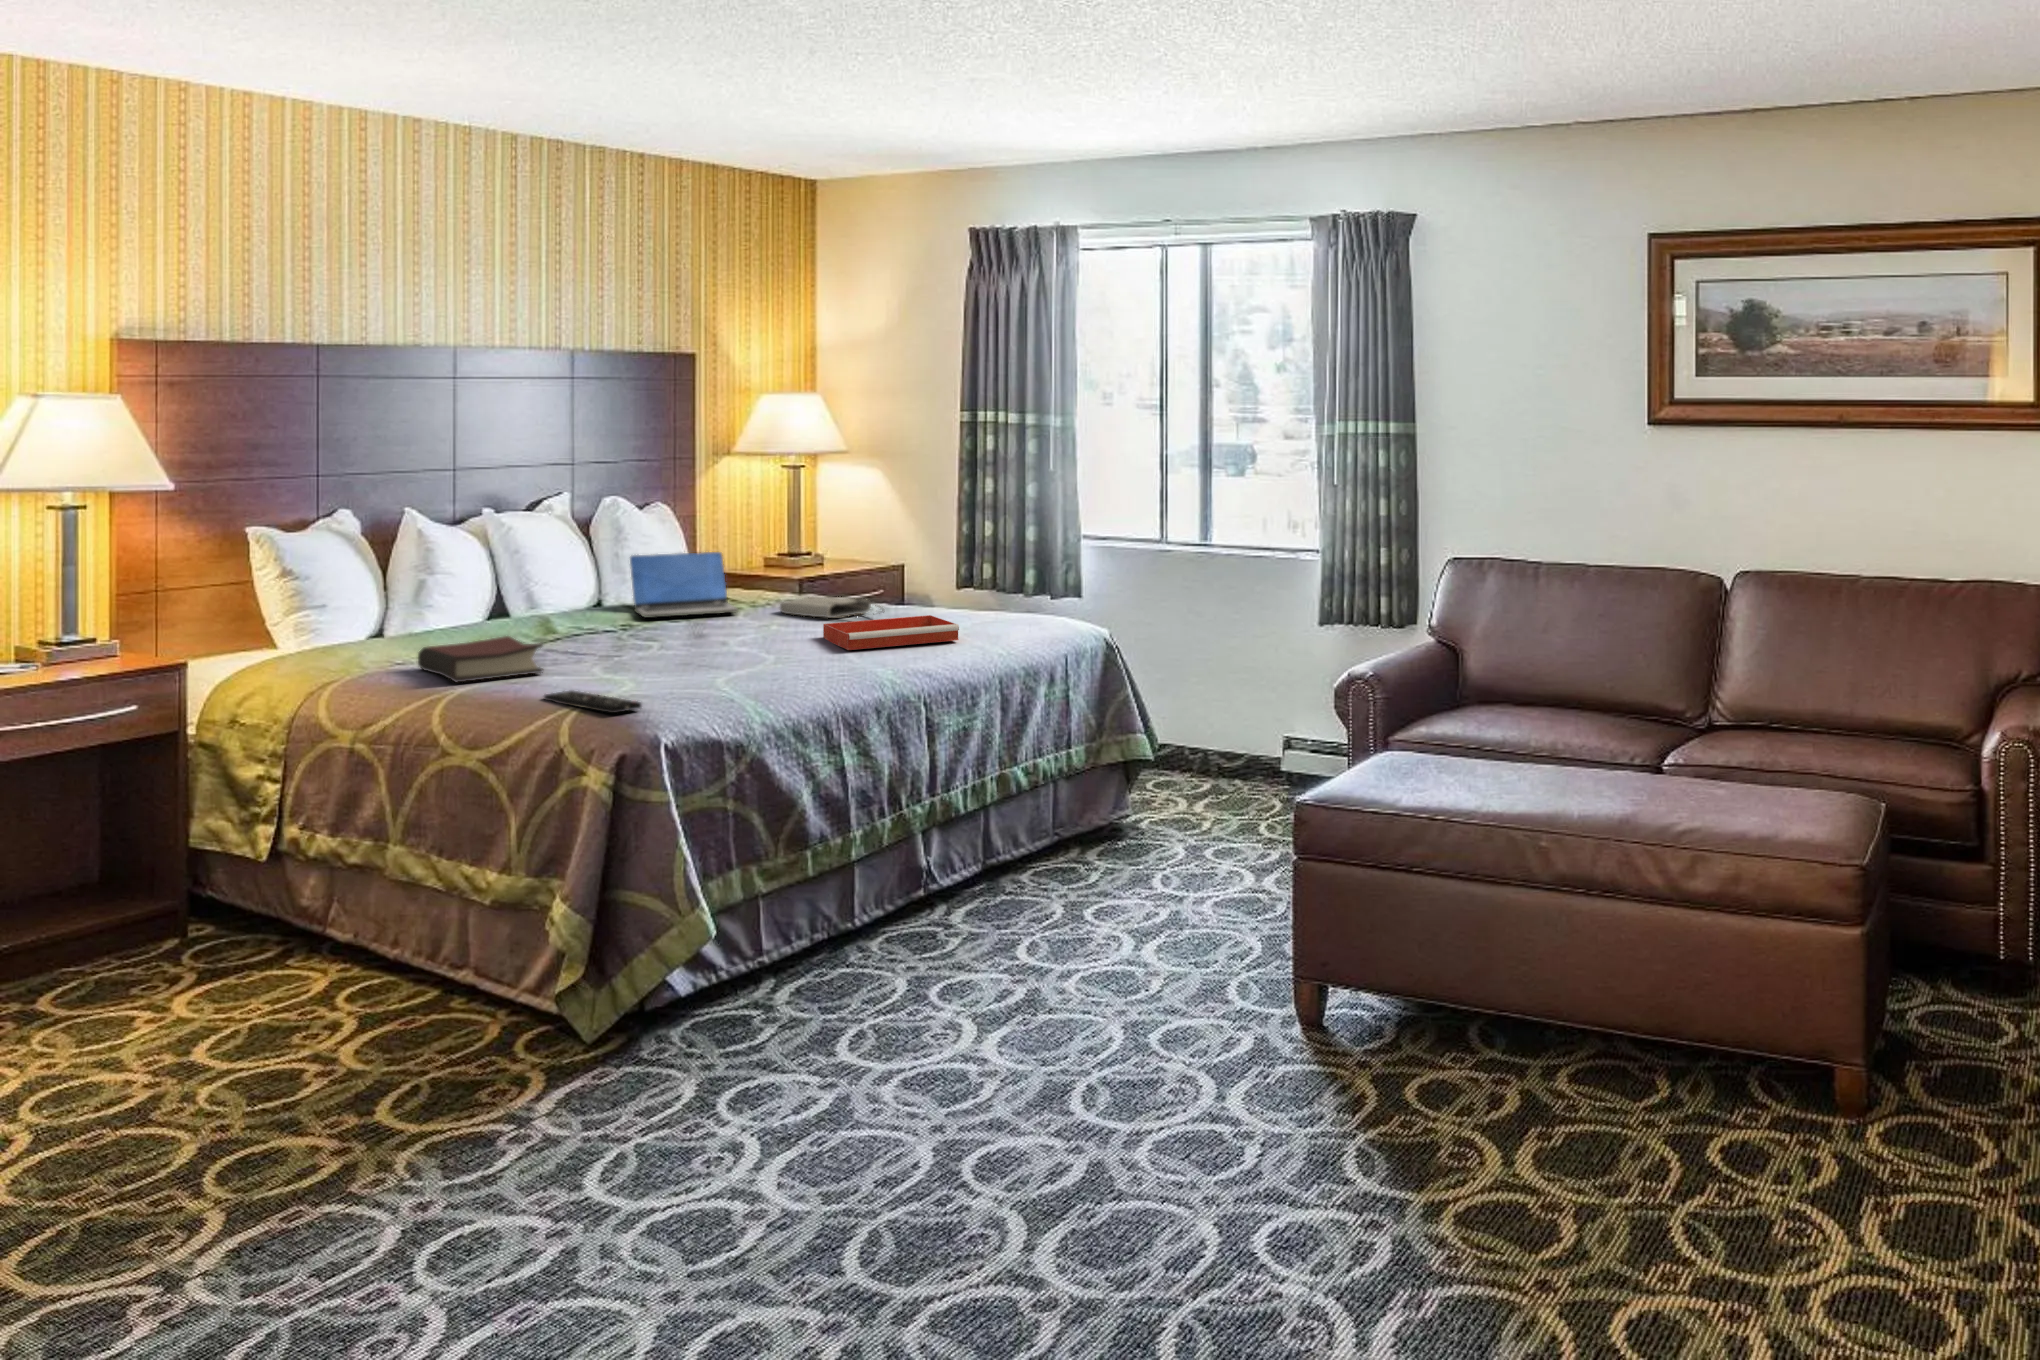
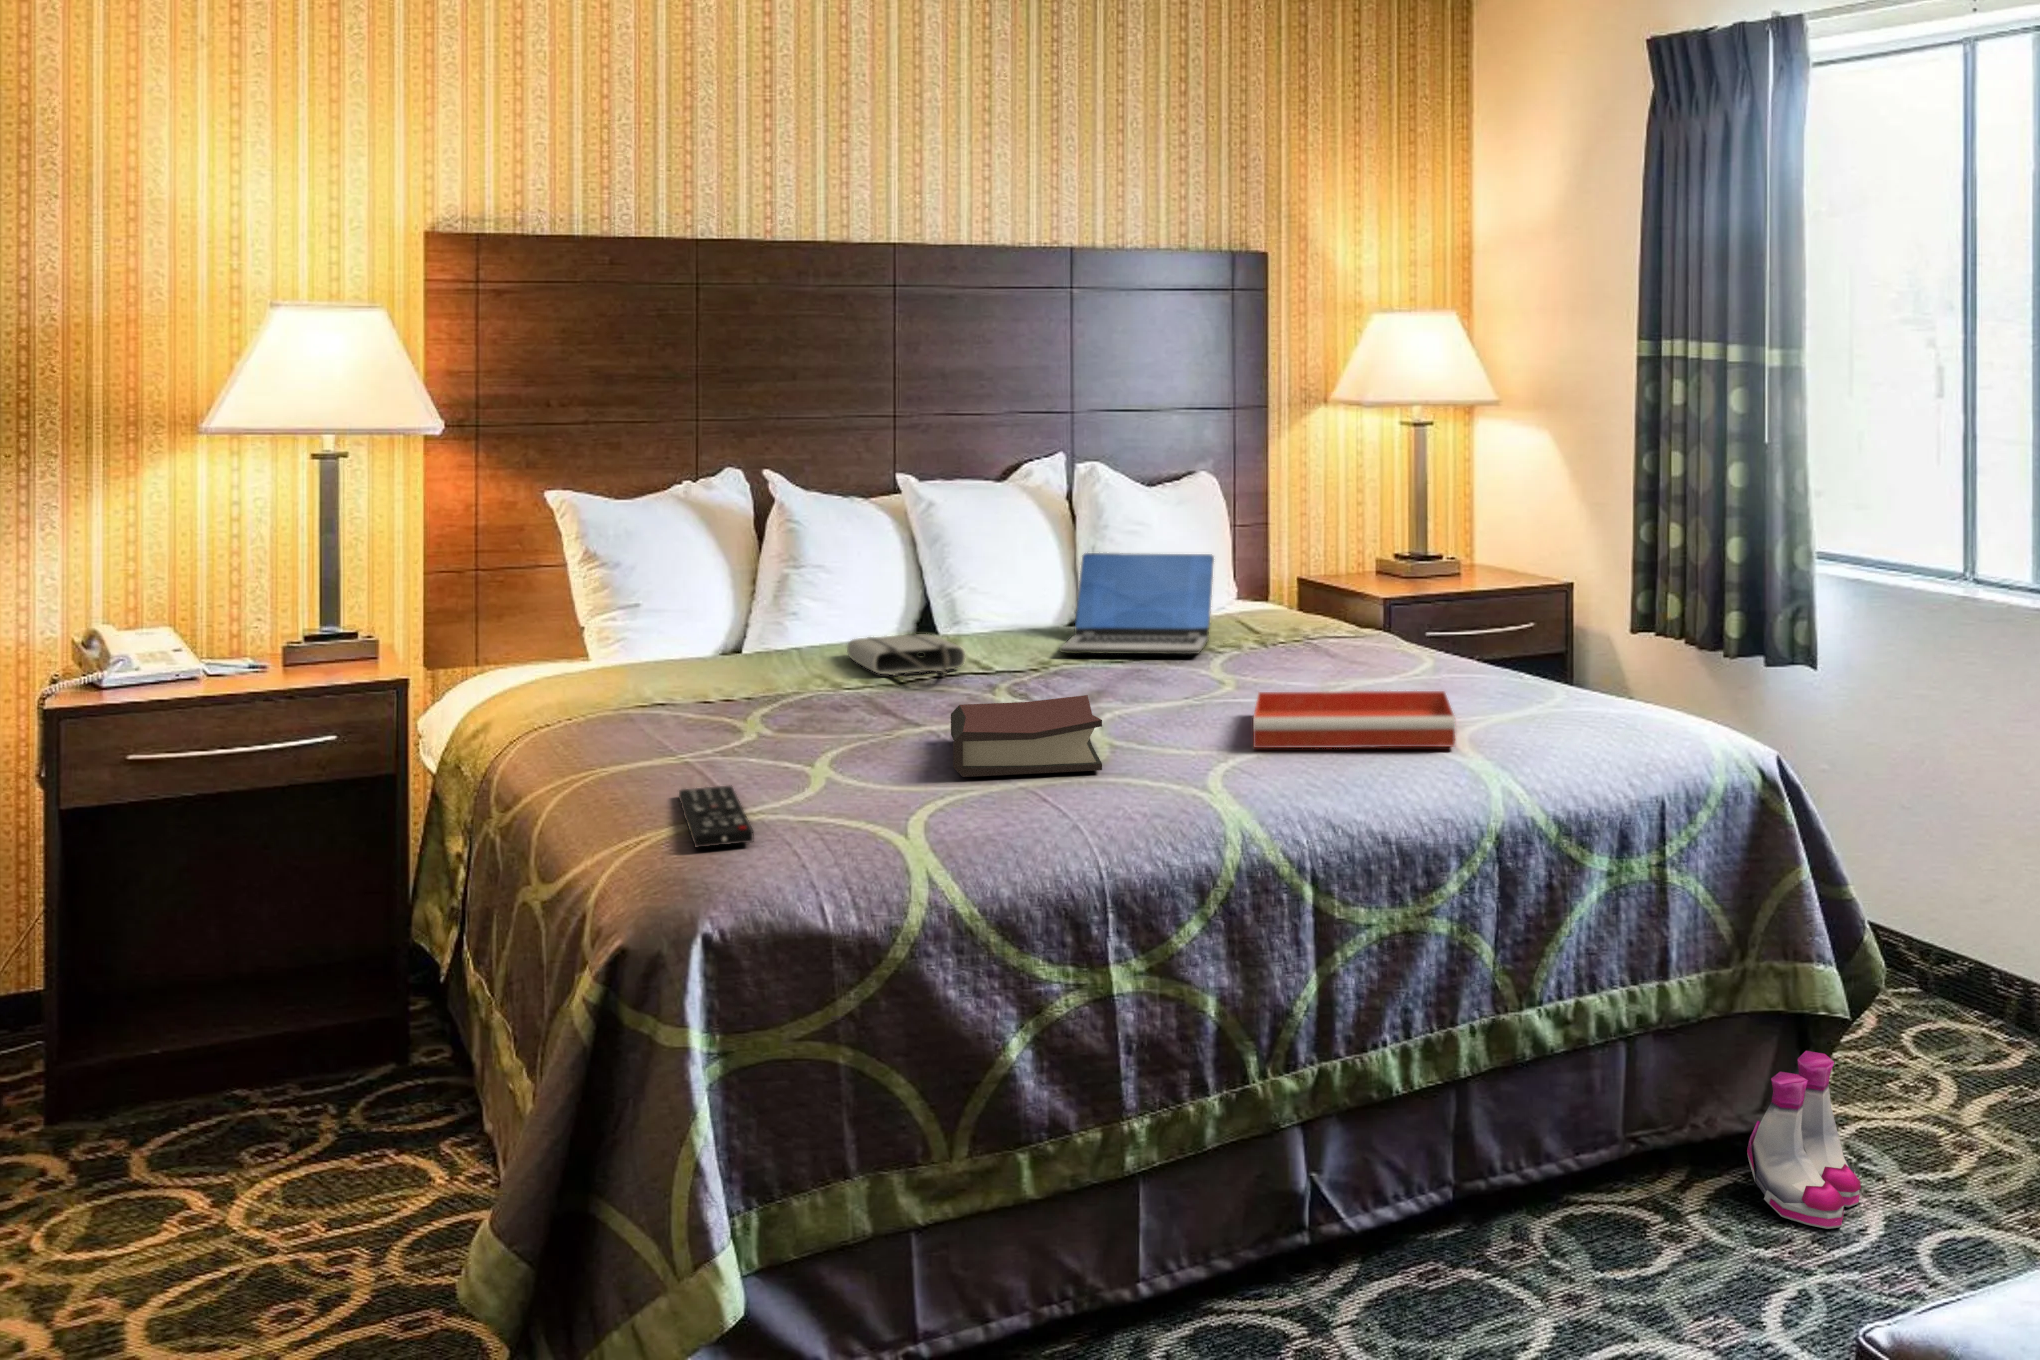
tote bag: present [780,597,884,618] -> present [847,634,965,676]
hardback book: present [418,636,543,682] -> present [951,695,1102,777]
boots: none [1116,775,1172,853] -> present [1747,1051,1861,1229]

